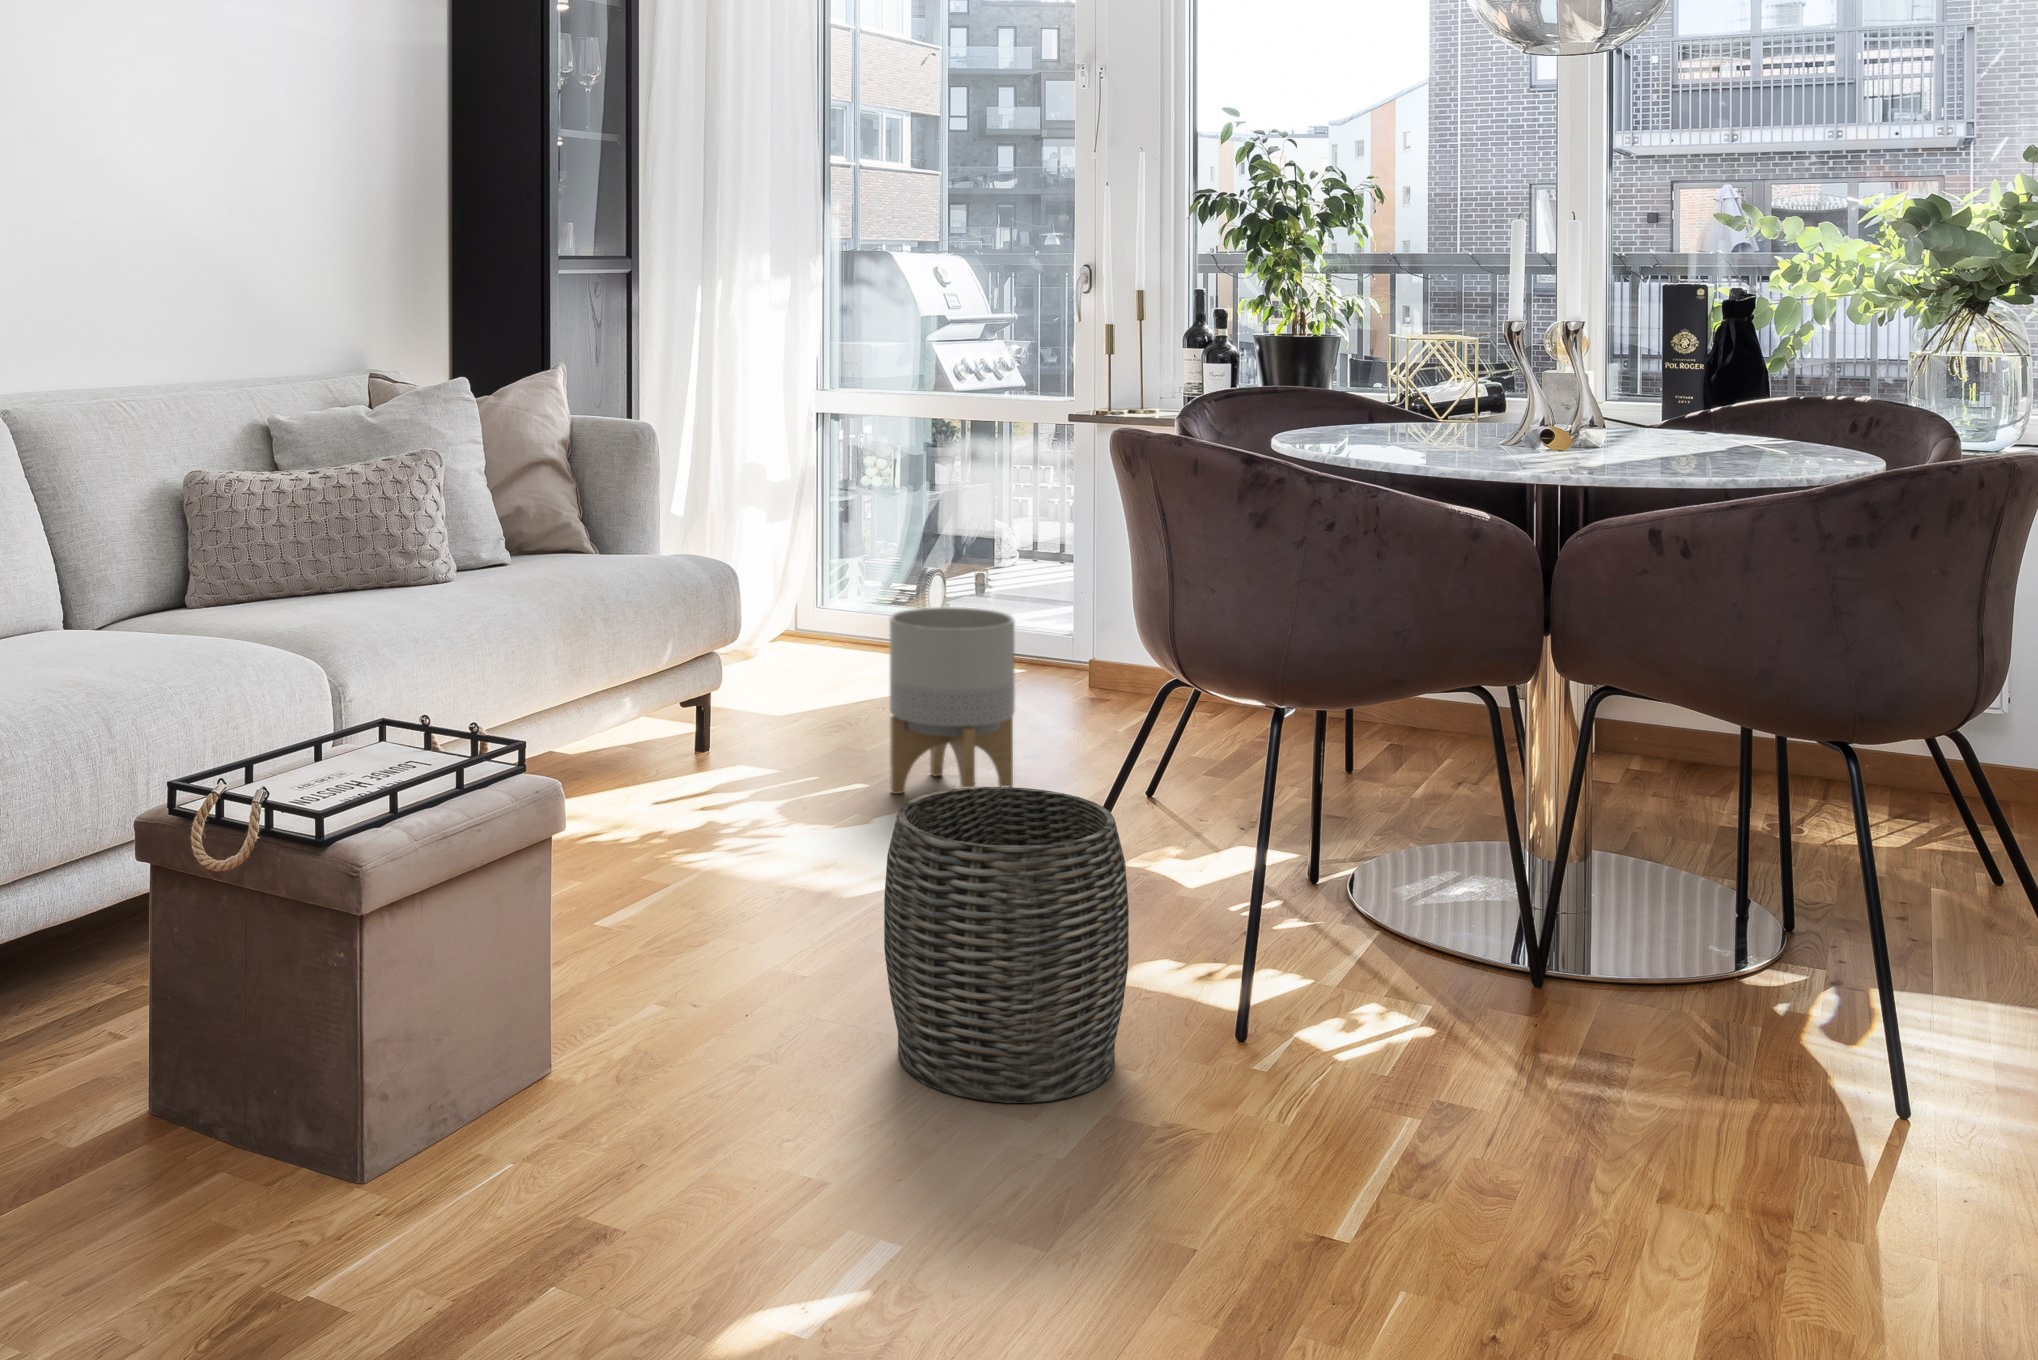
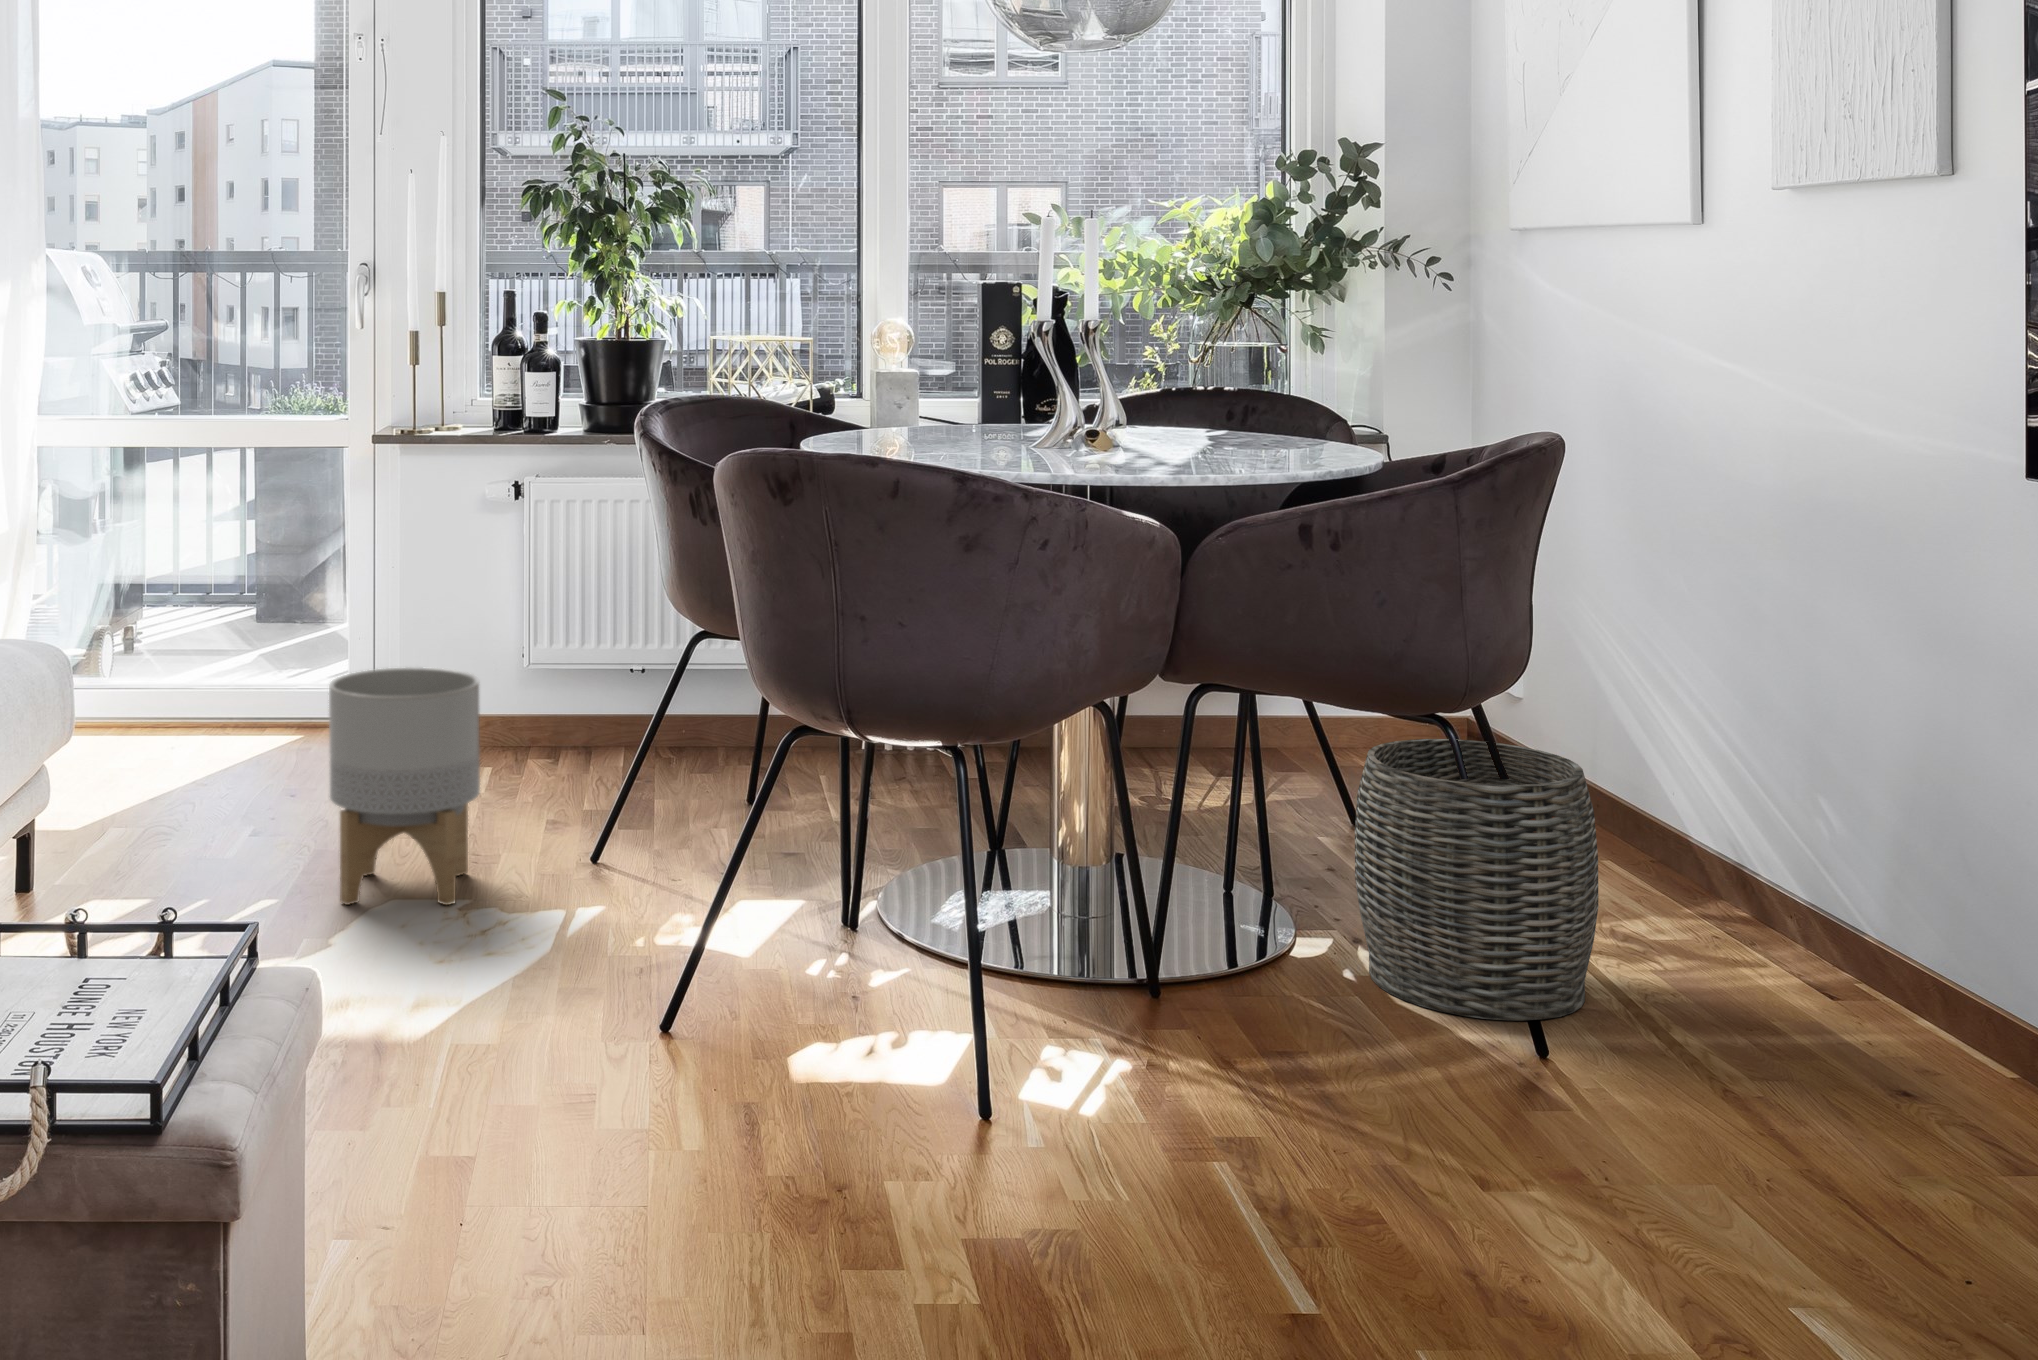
woven basket: present [884,787,1129,1103] -> present [1355,739,1599,1020]

